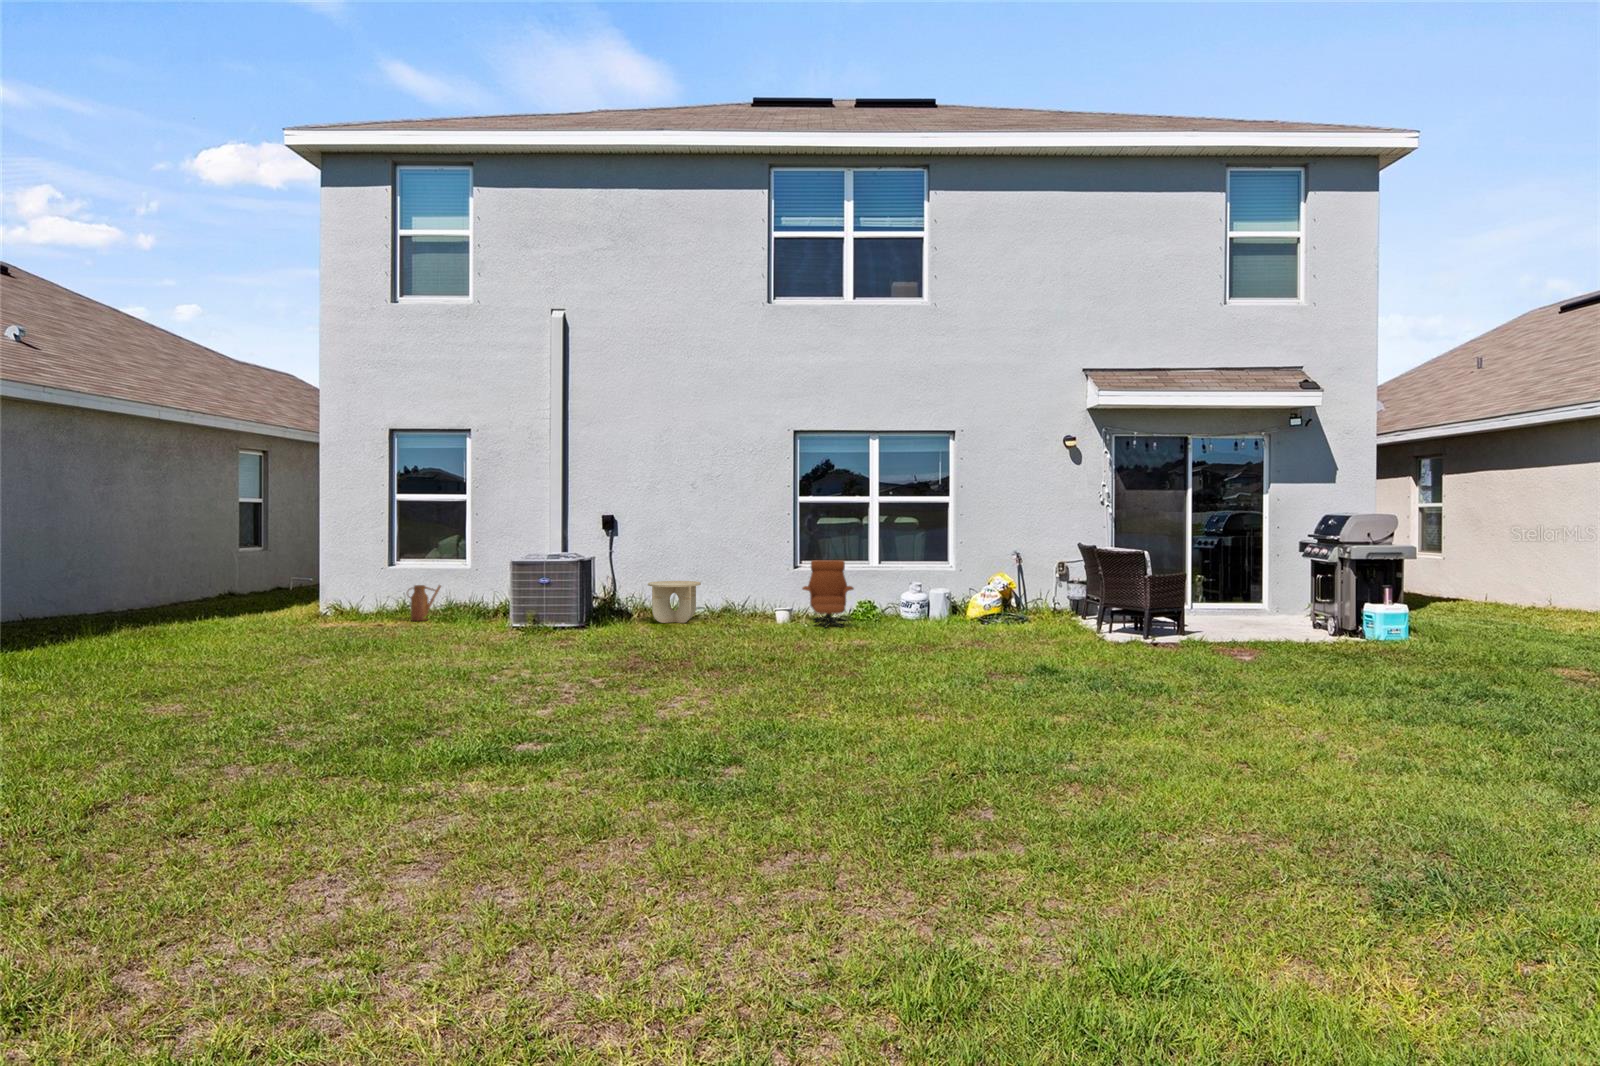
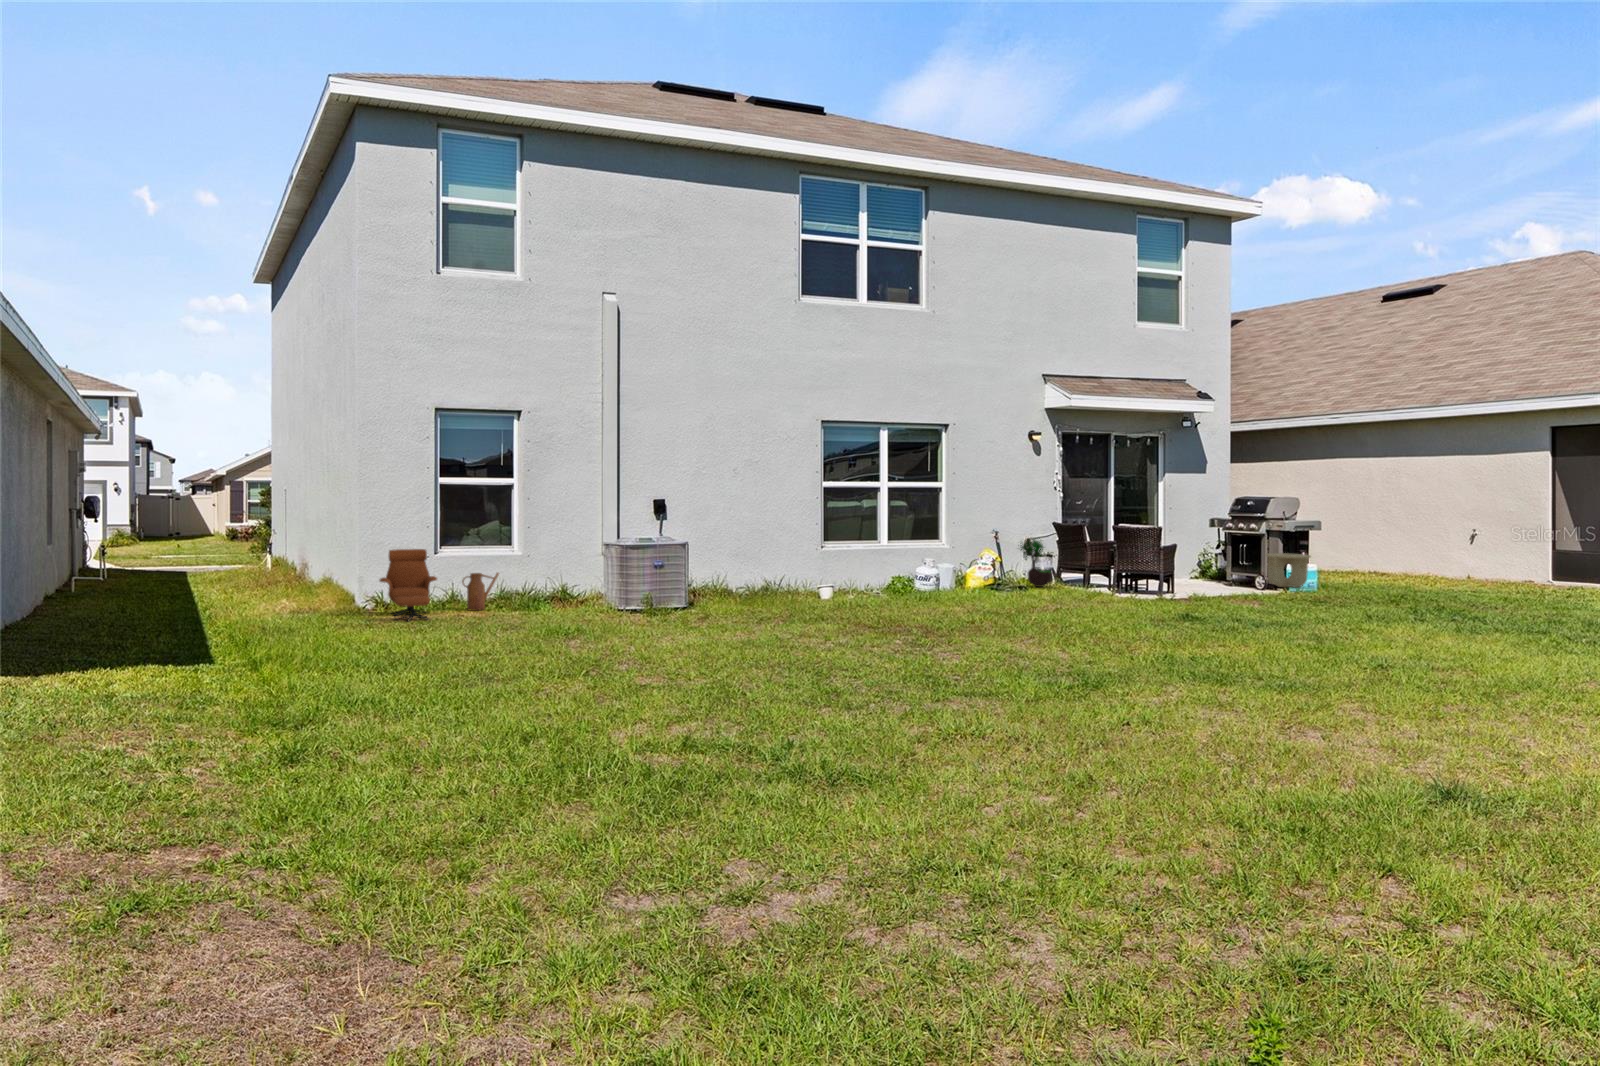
potted tree: none [1040,557,1082,622] -> present [1020,538,1051,587]
lounge chair: present [802,560,854,628] -> present [380,549,437,621]
side table: present [648,581,701,623] -> present [1265,553,1311,587]

